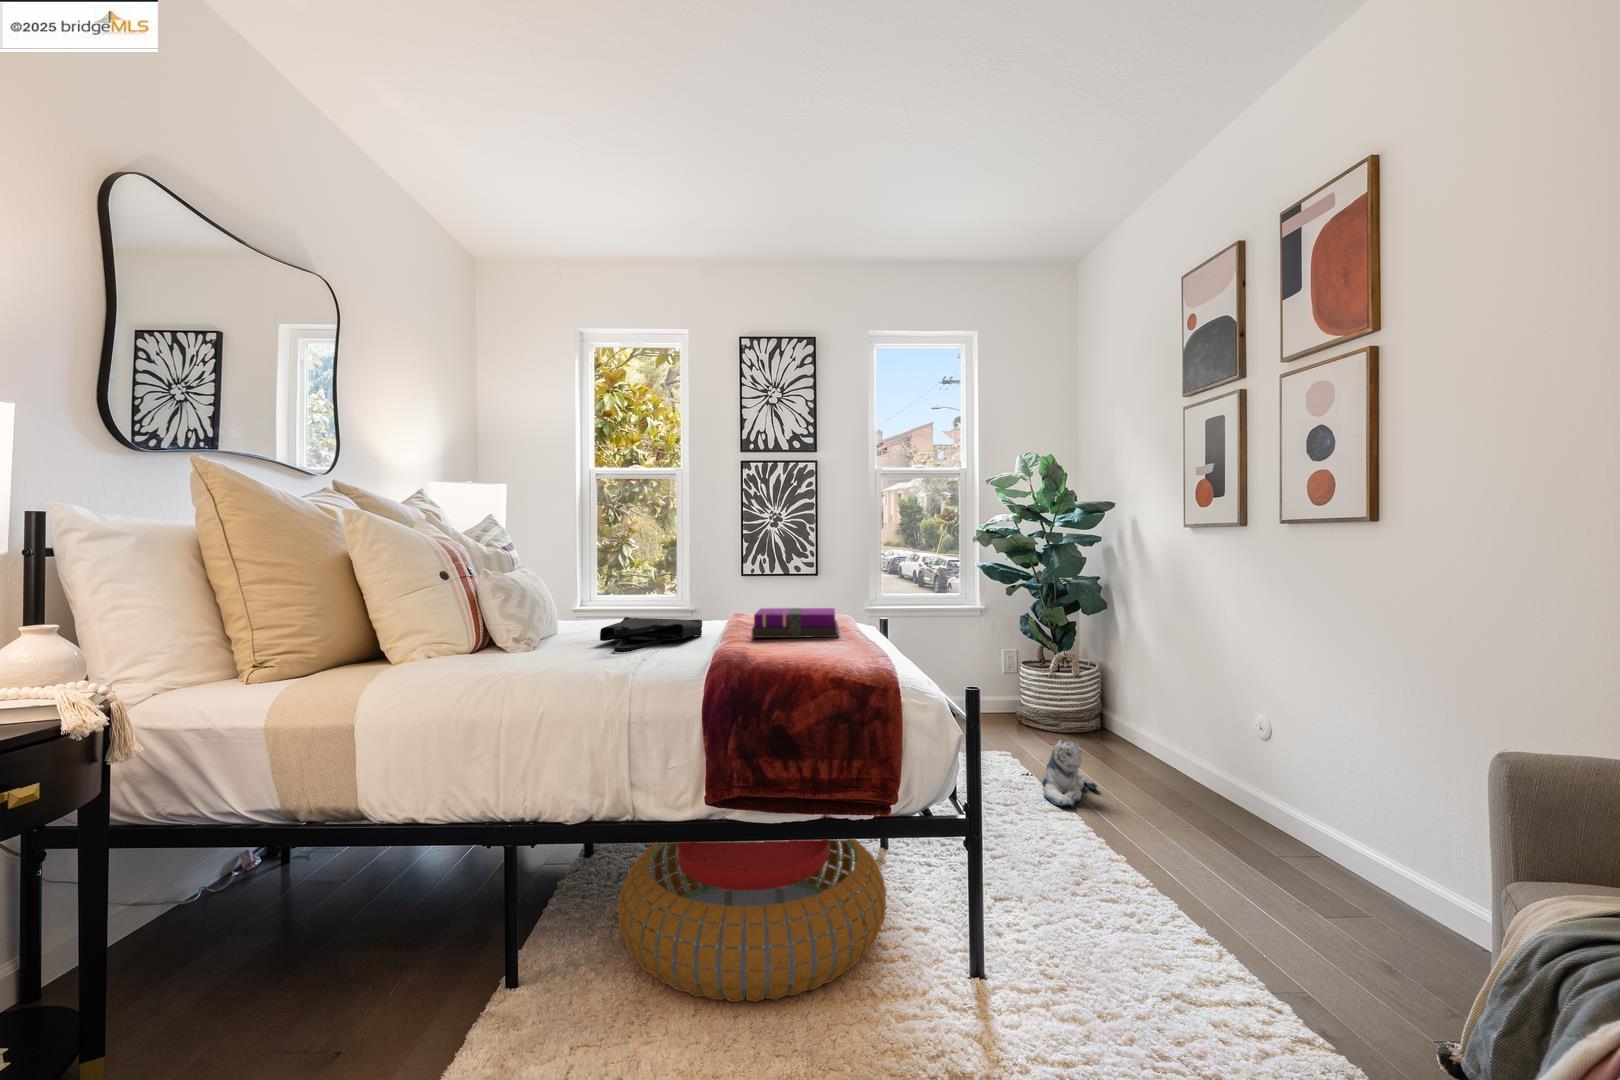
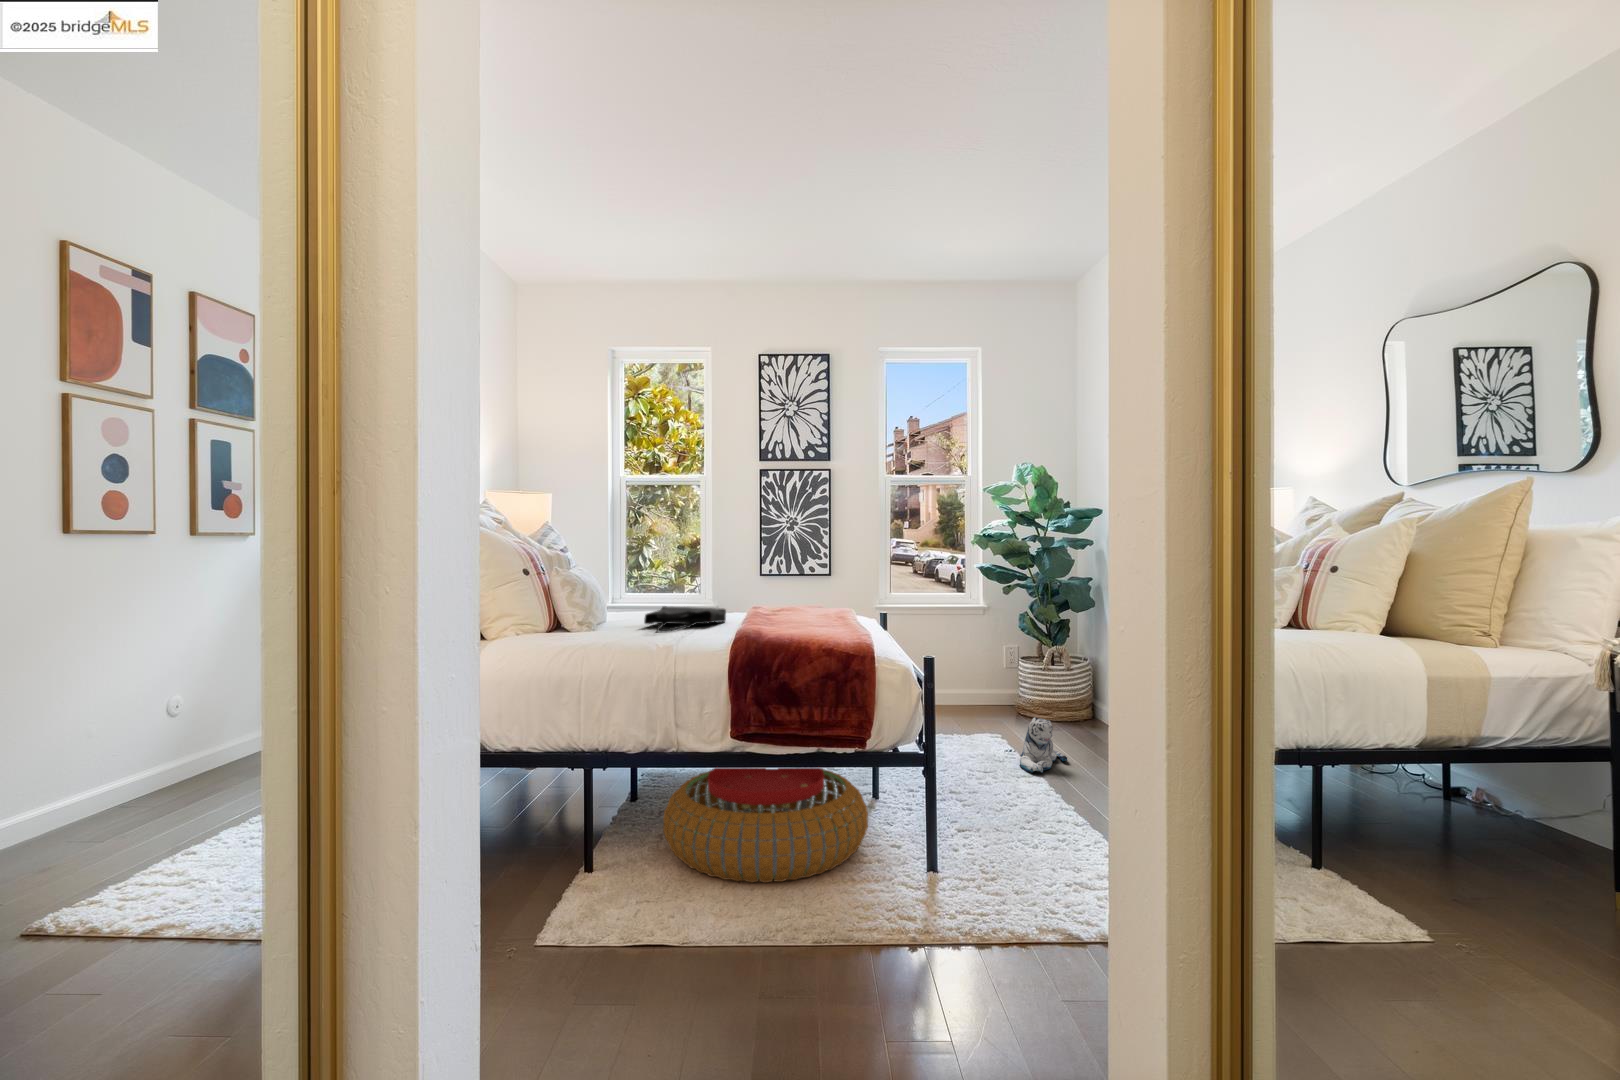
notebook: present [752,608,839,638] -> none [766,600,837,623]

